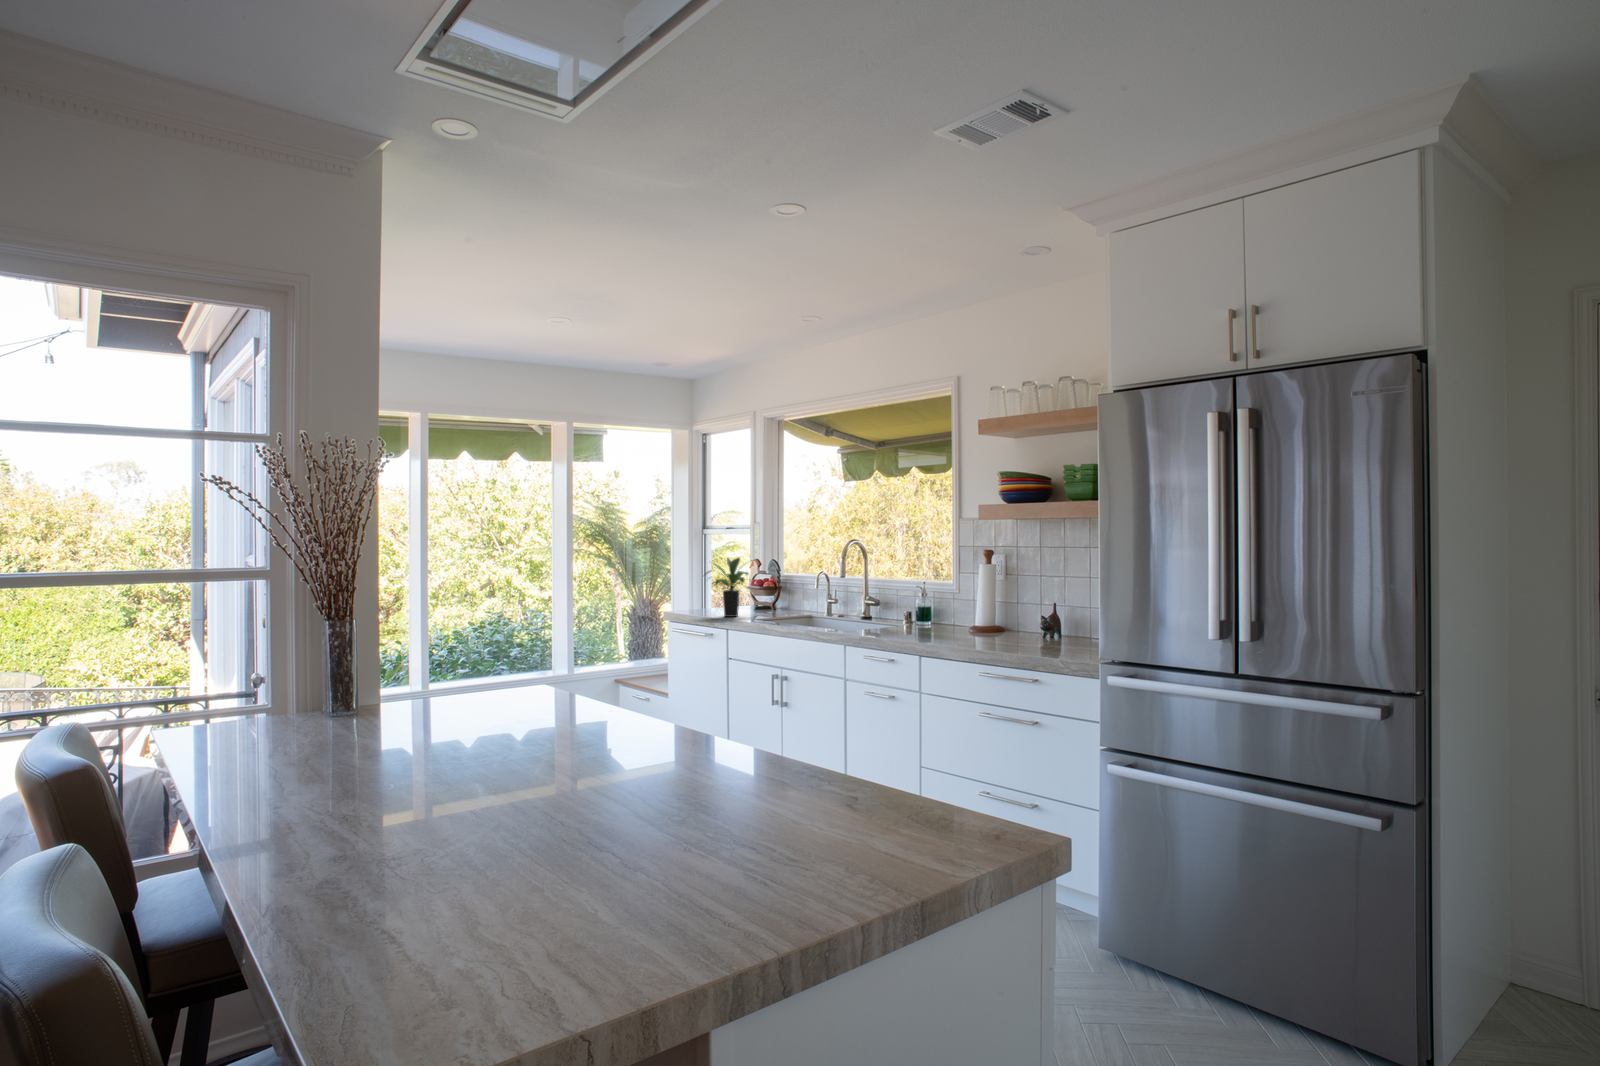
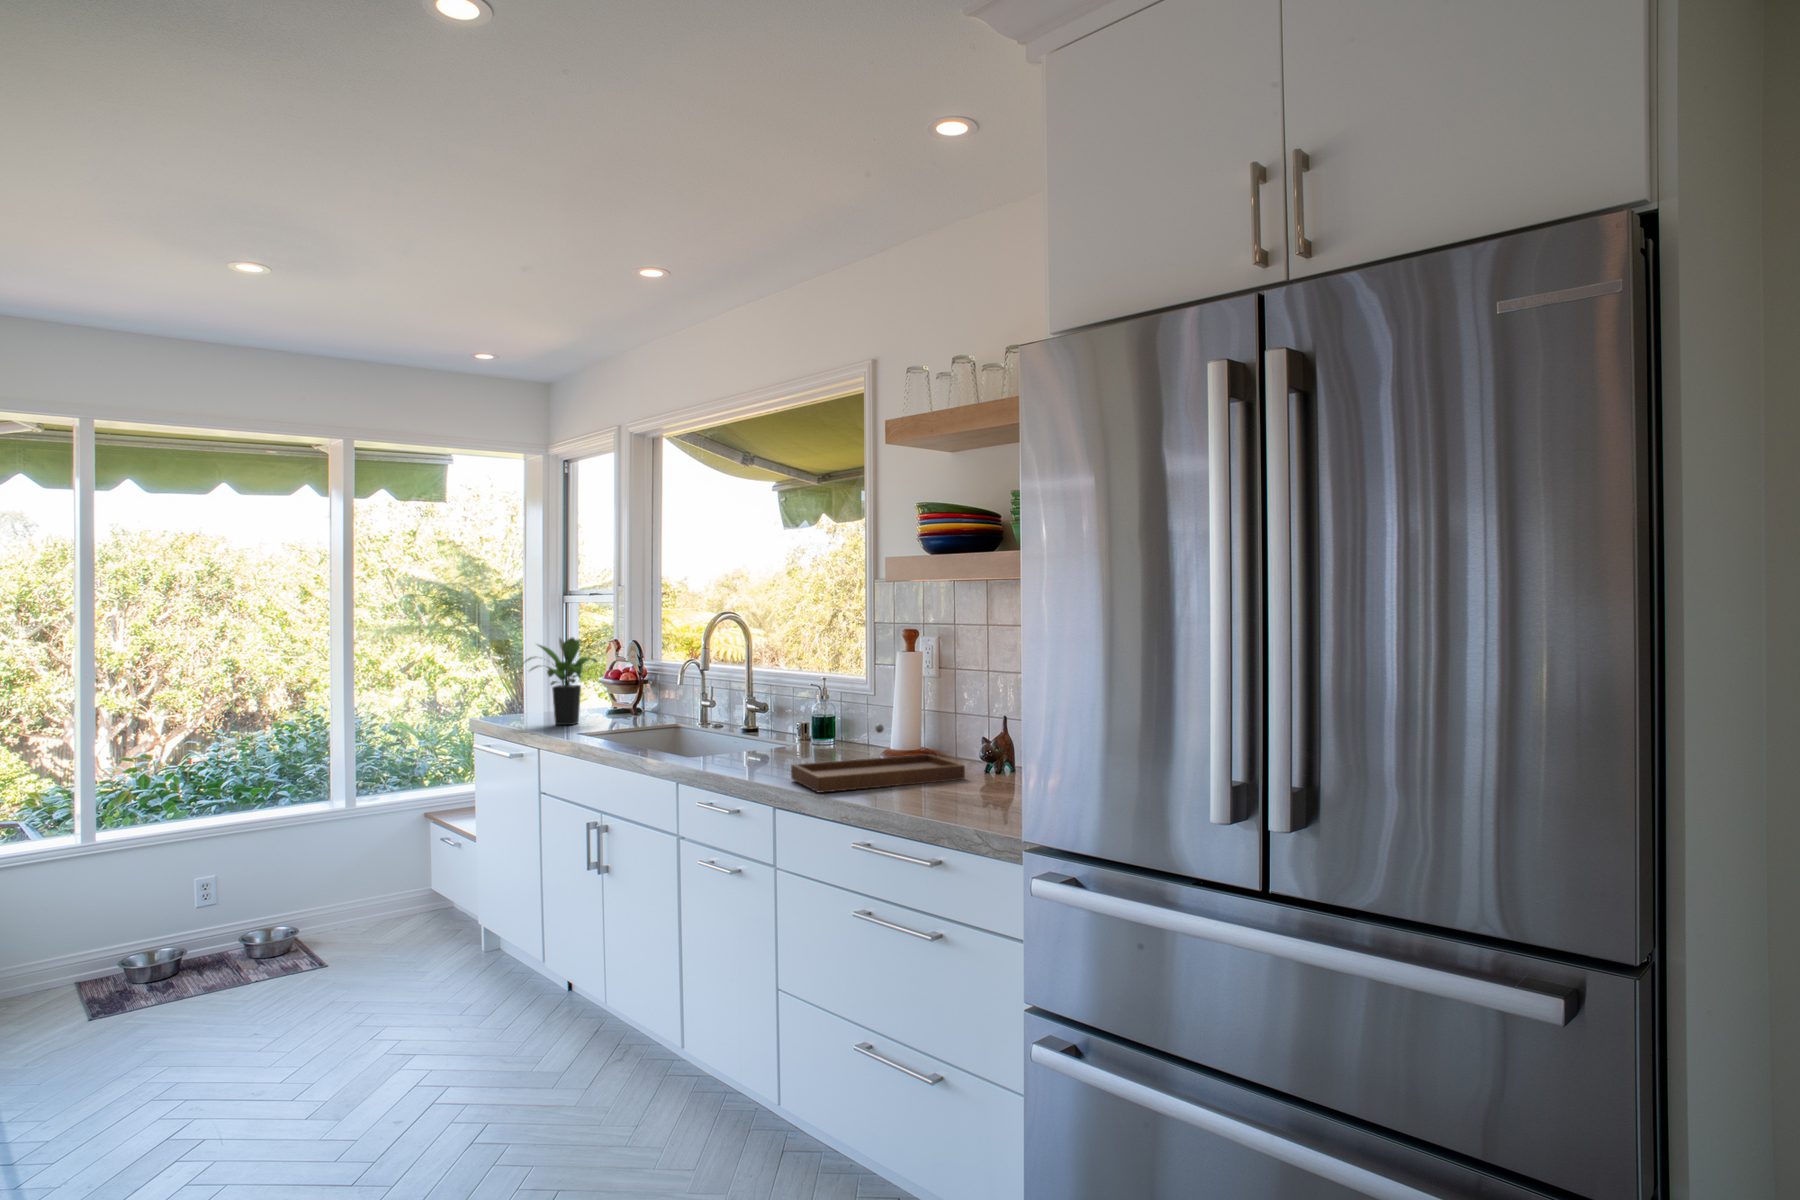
tray: none [926,608,1035,647] -> present [791,724,965,793]

